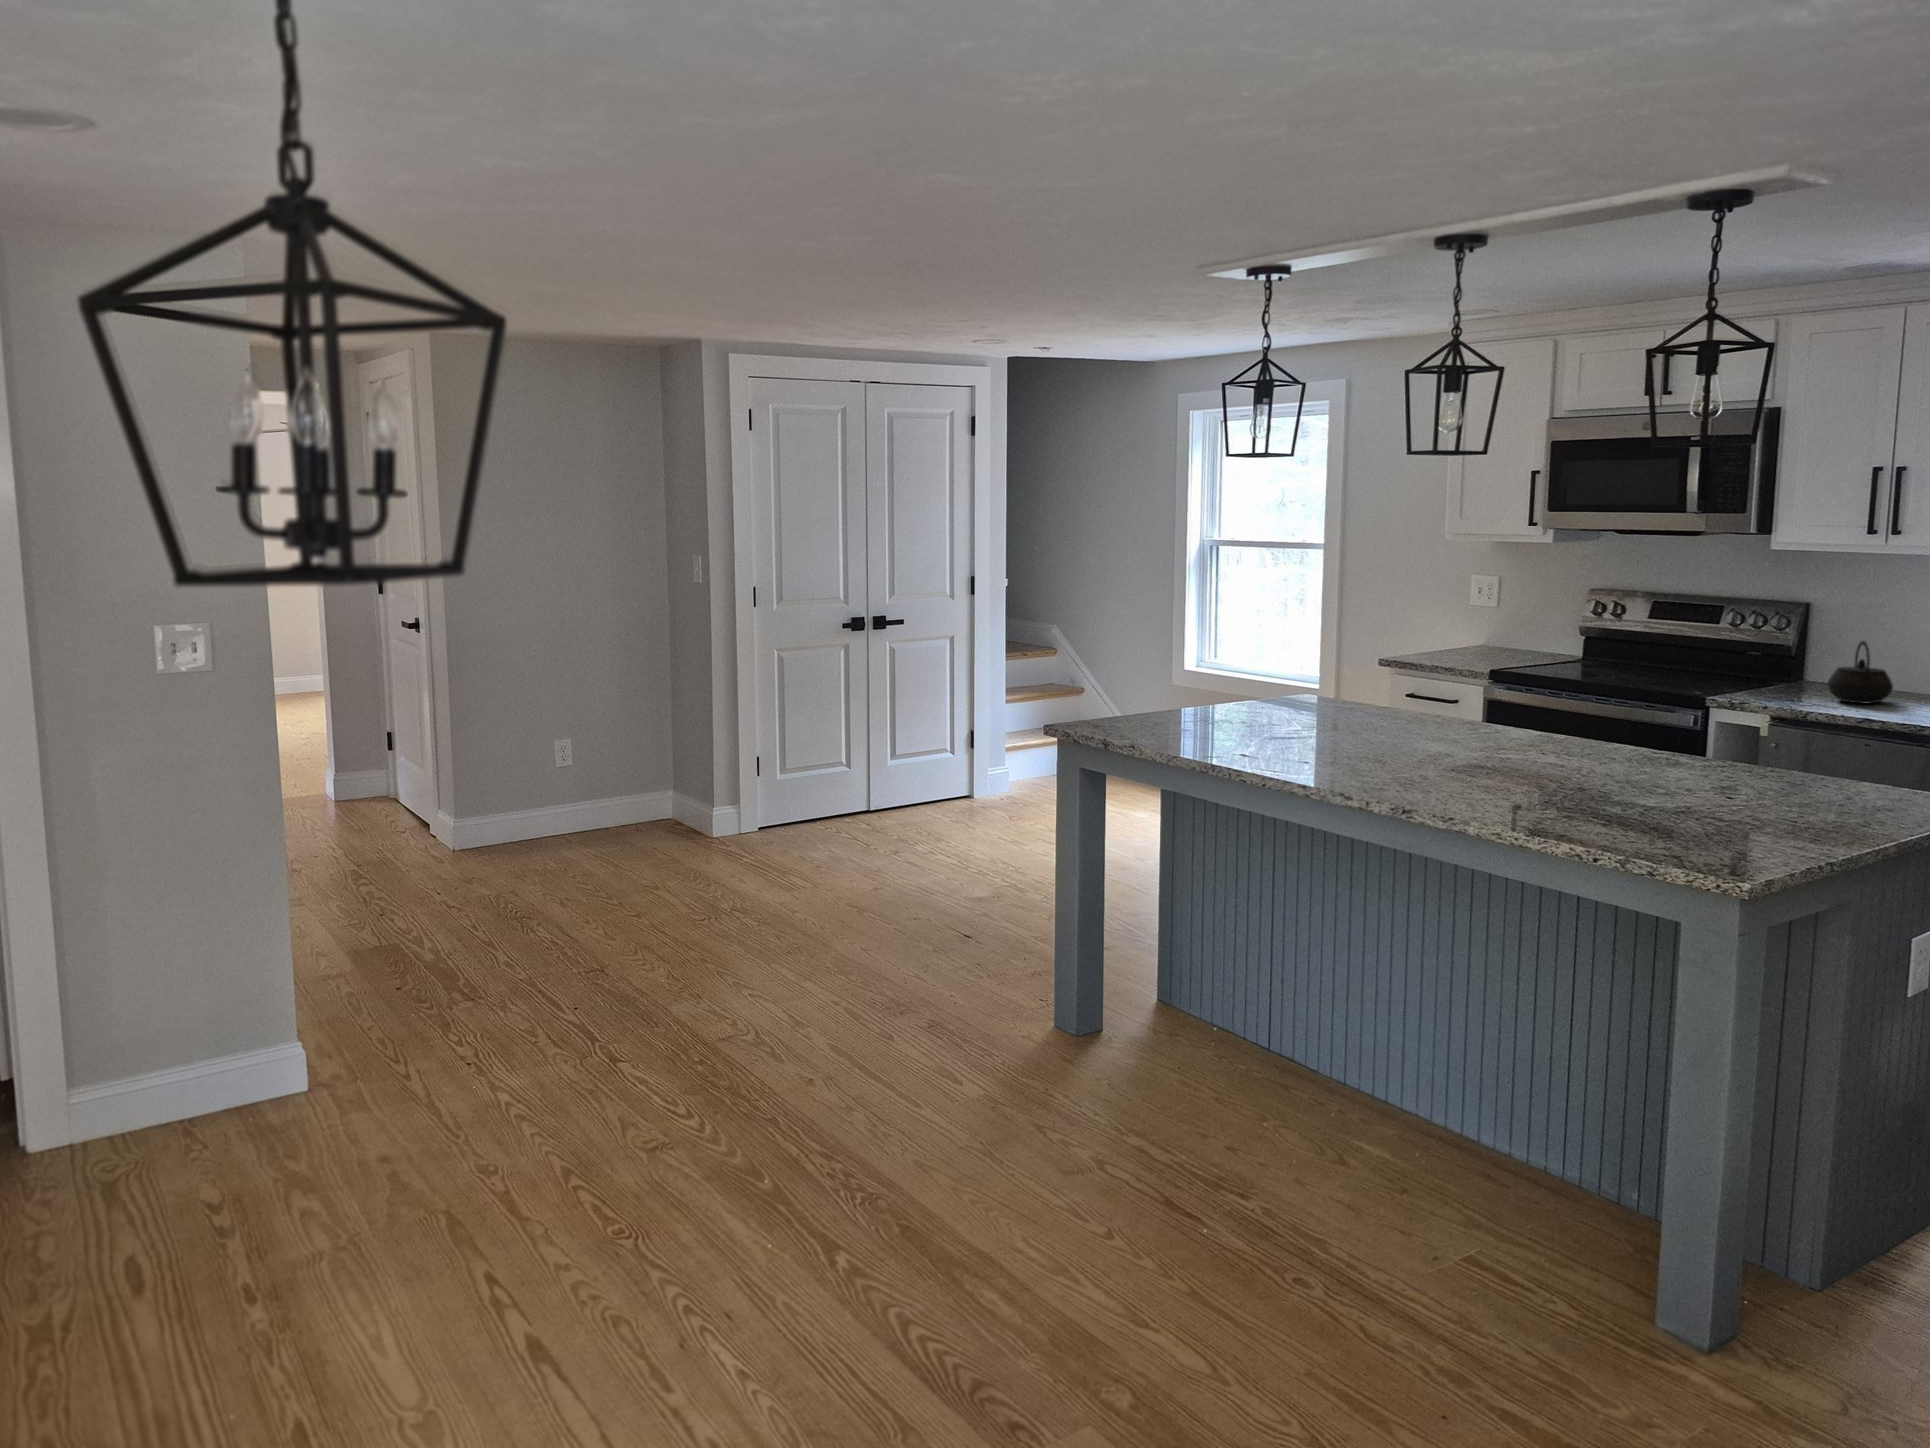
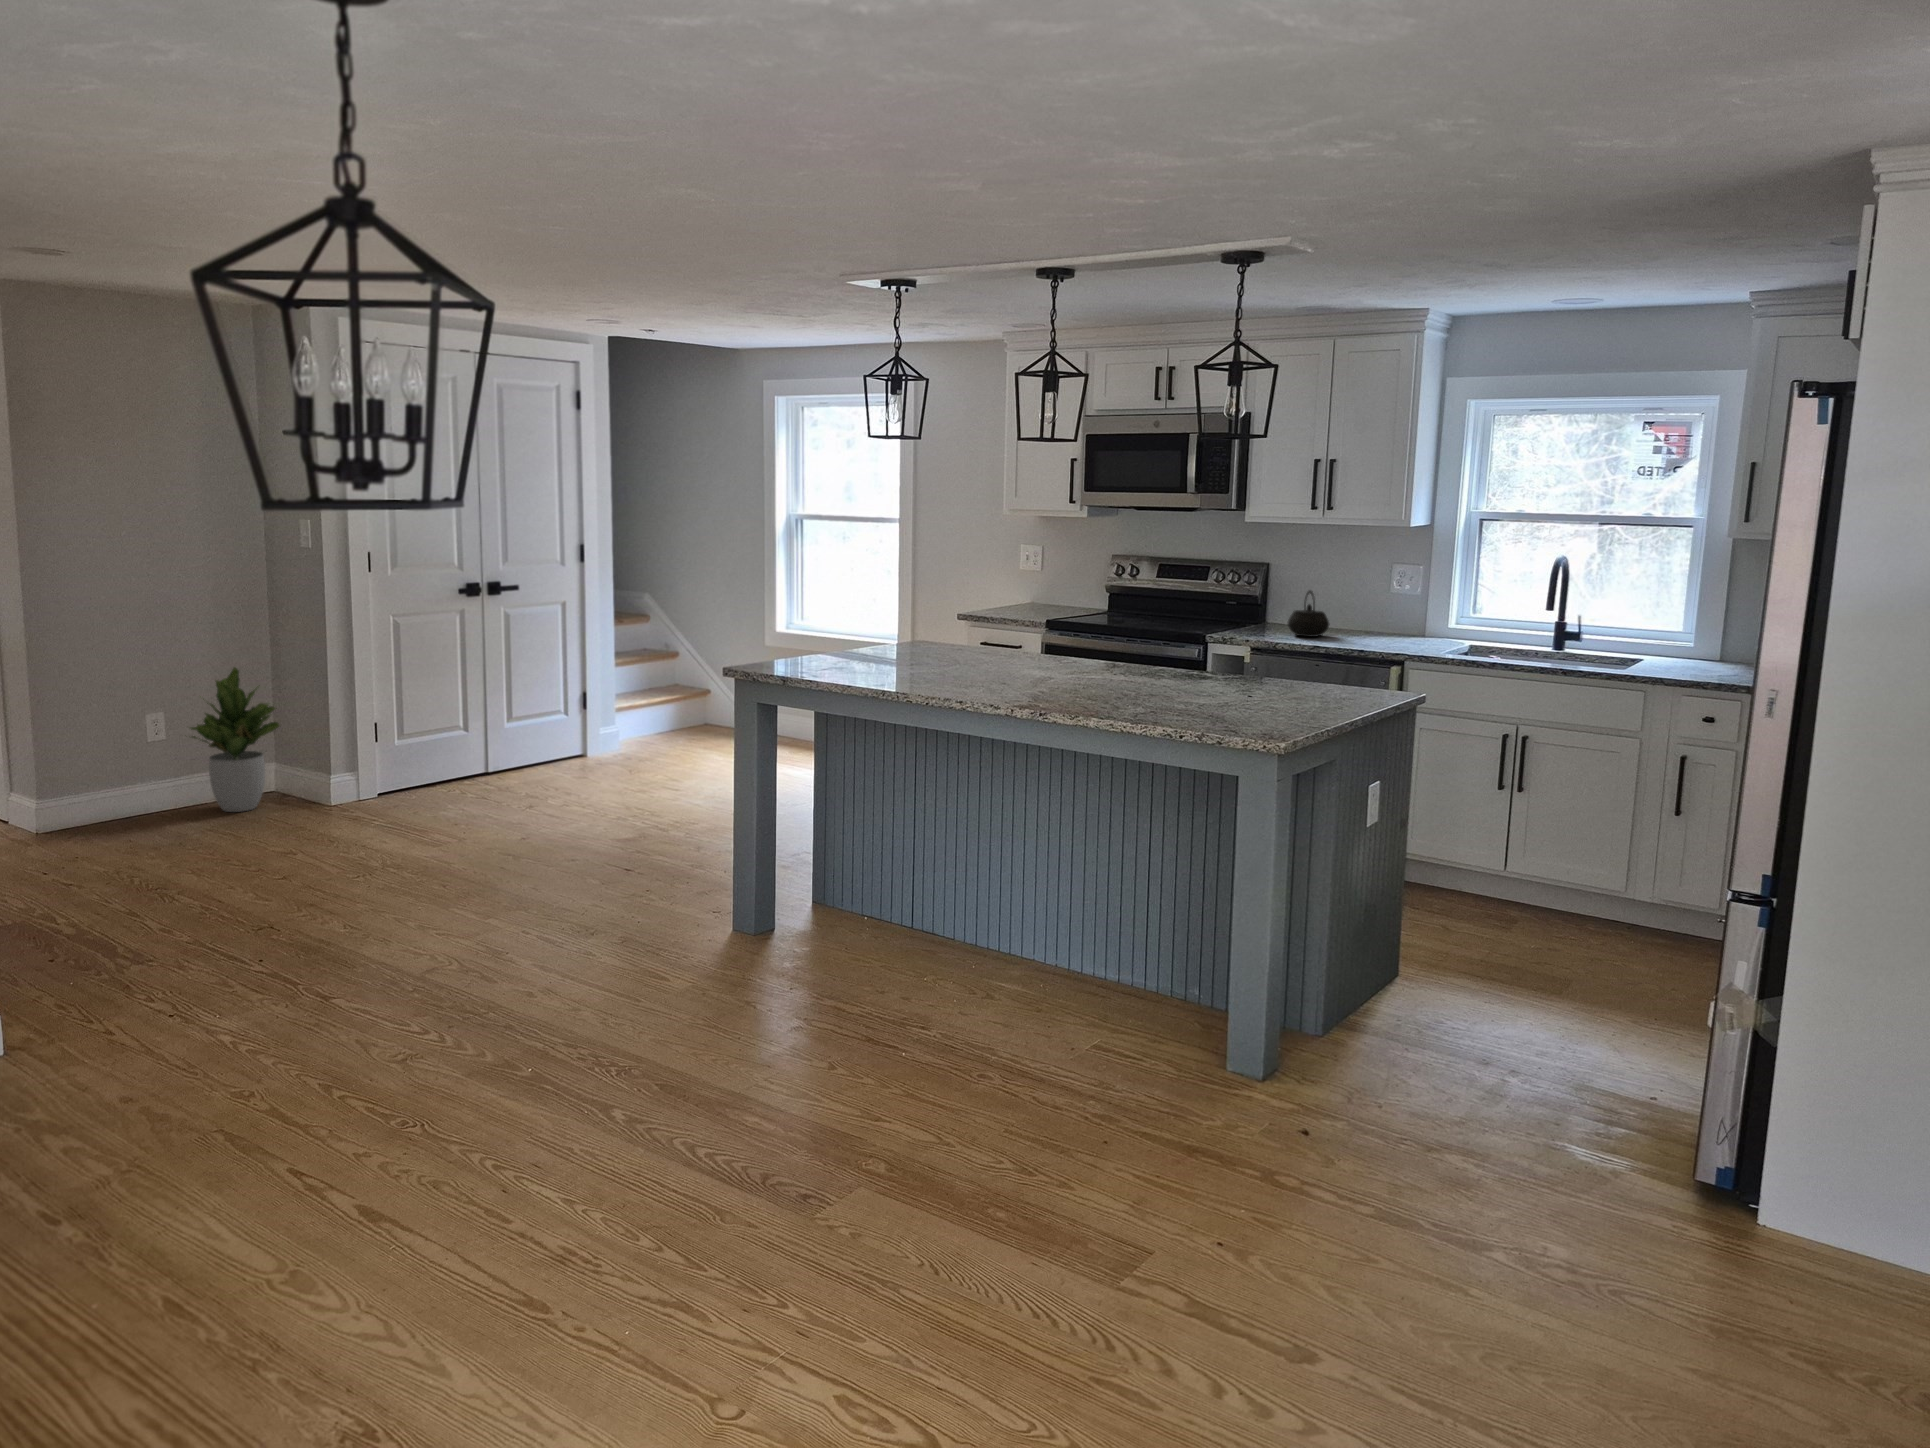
potted plant: none [581,698,667,840] -> present [191,667,279,812]

